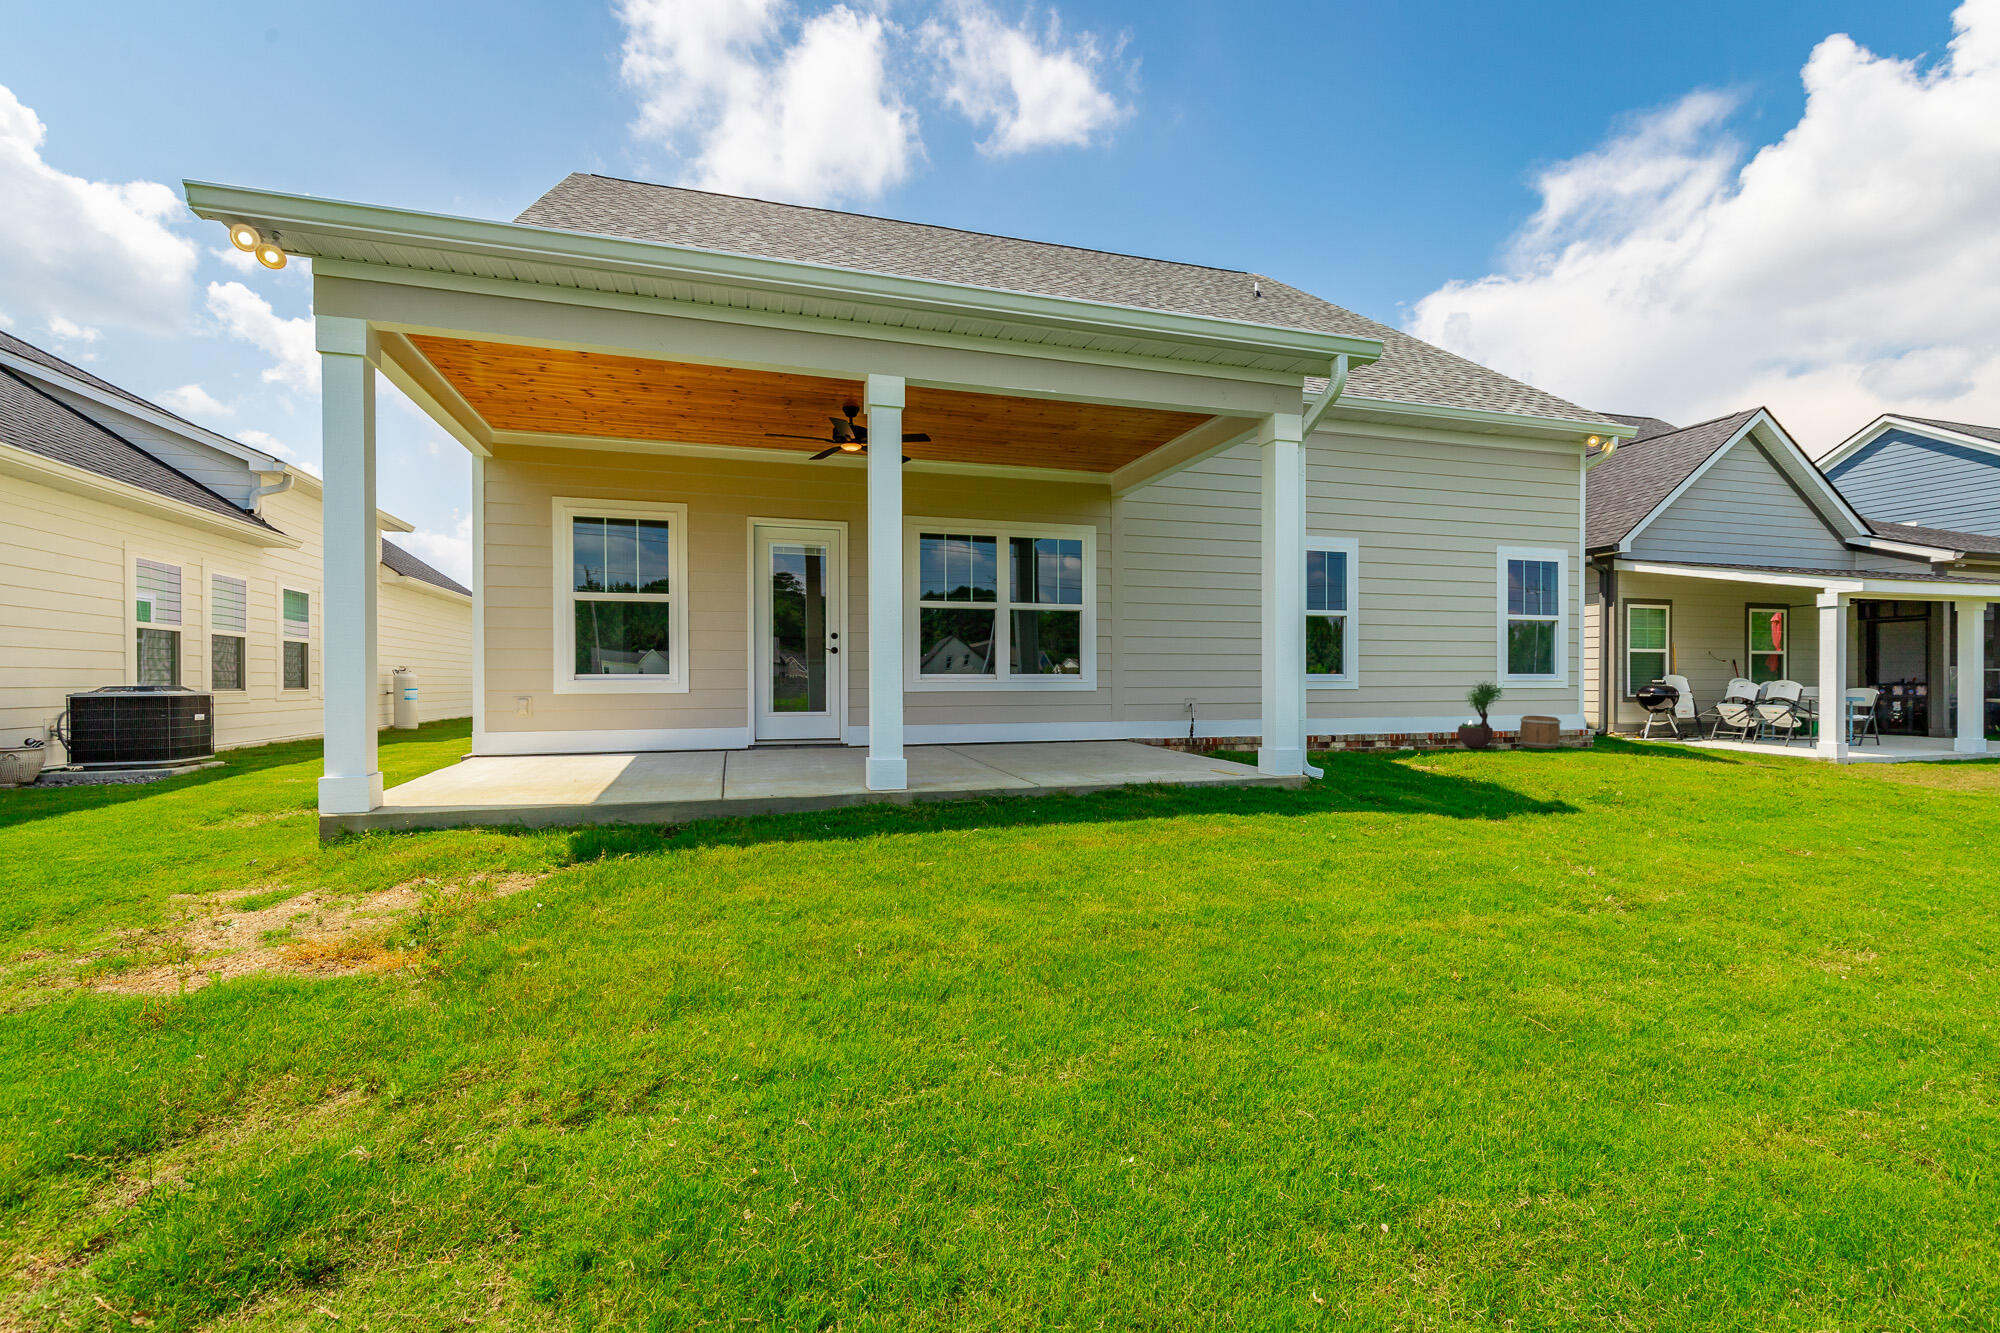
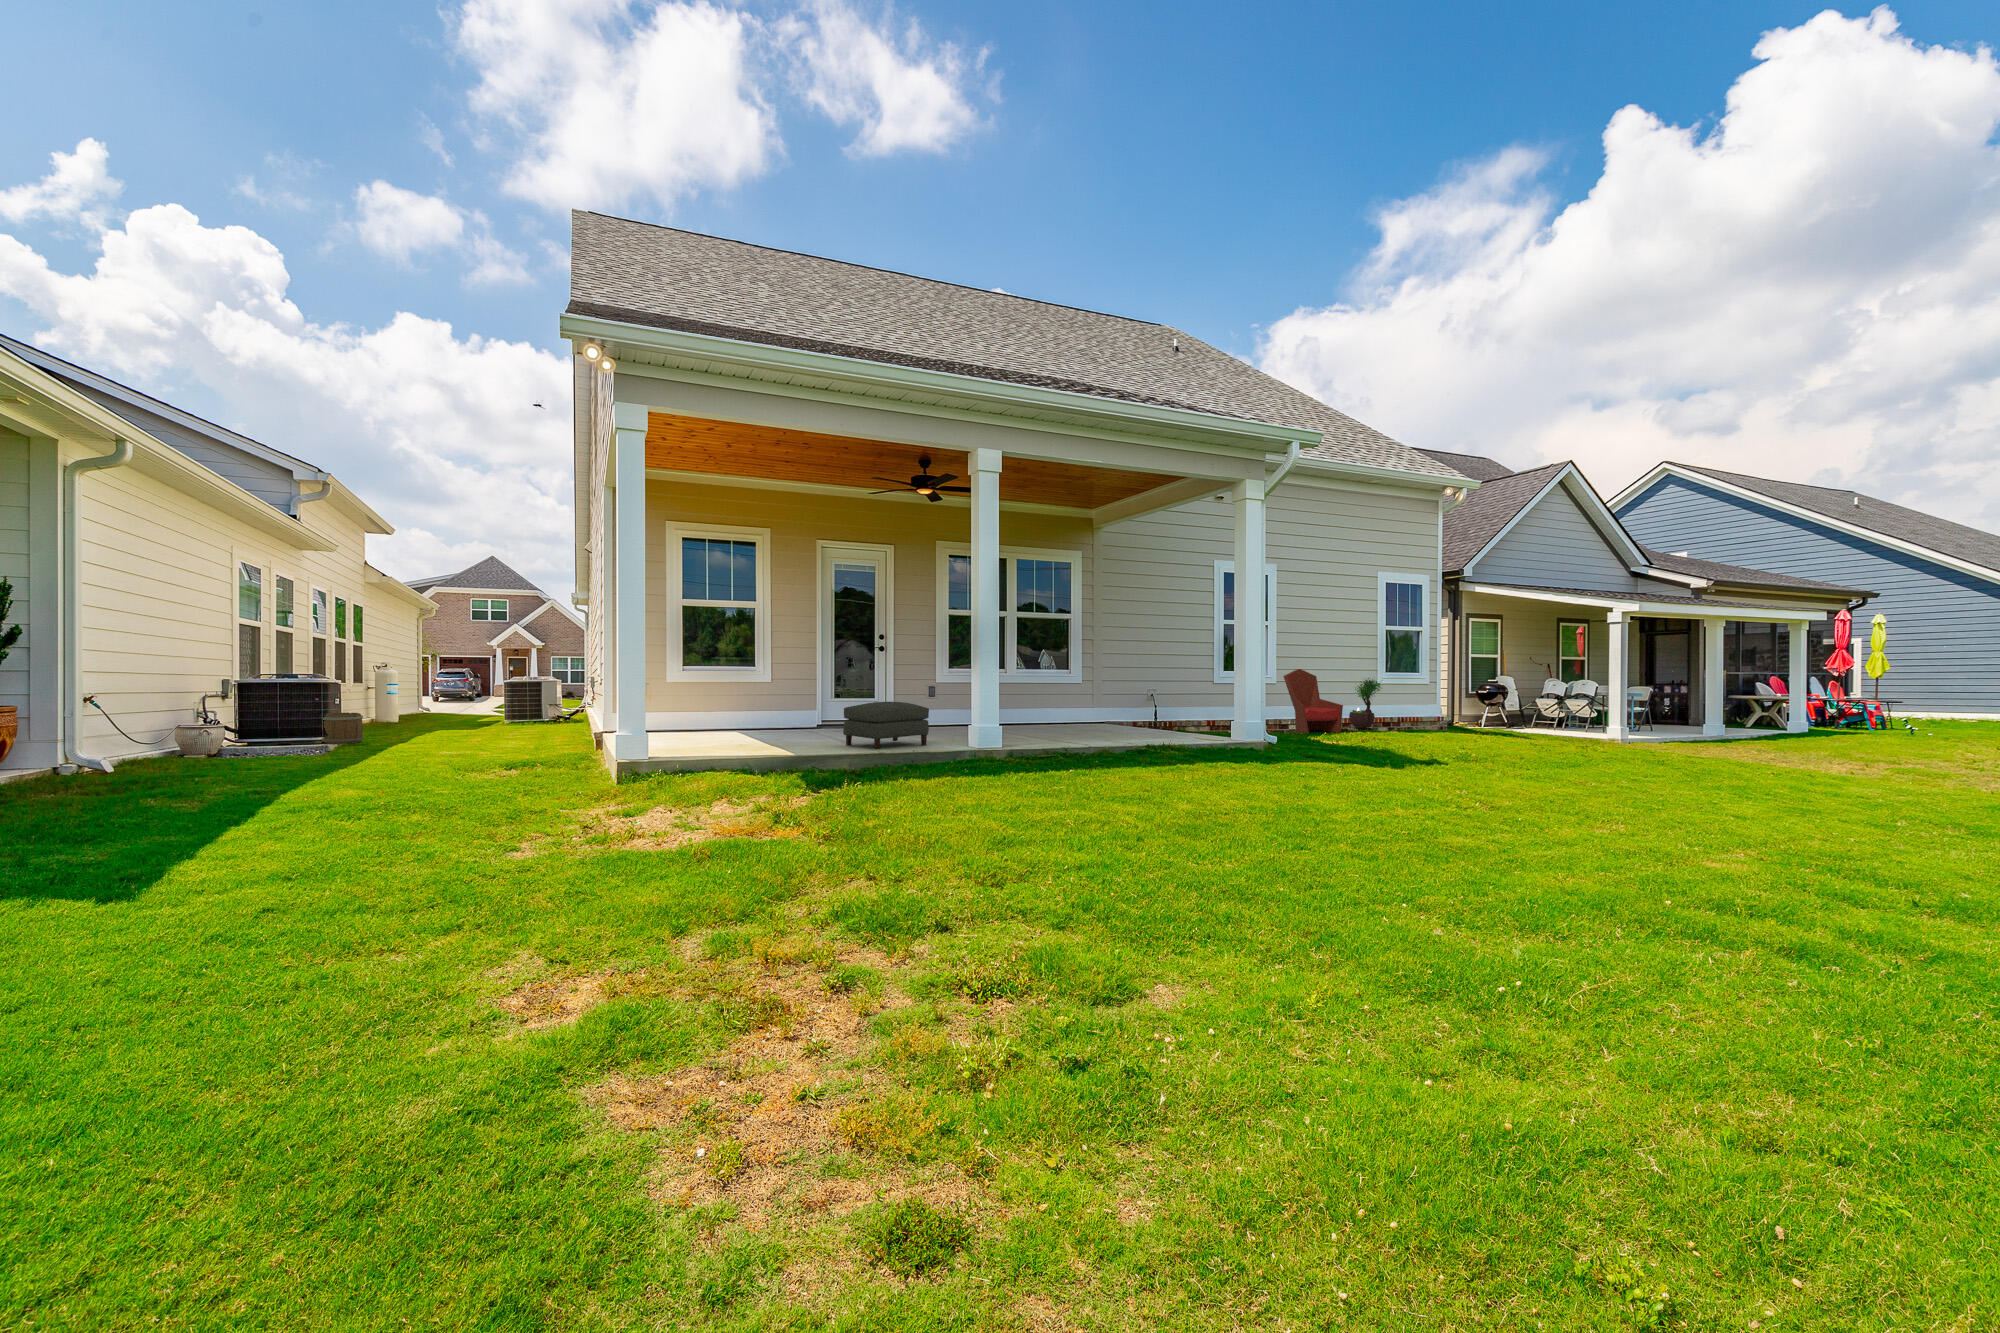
armchair: none [1366,671,1449,756] -> present [1284,669,1343,733]
bucket: present [1519,716,1561,749] -> present [322,713,364,744]
ottoman: none [700,726,822,798] -> present [843,702,929,749]

